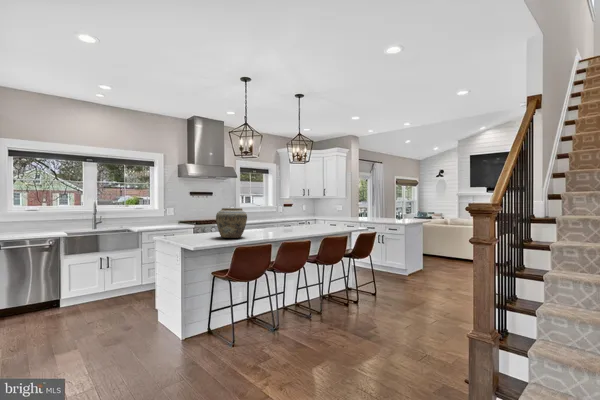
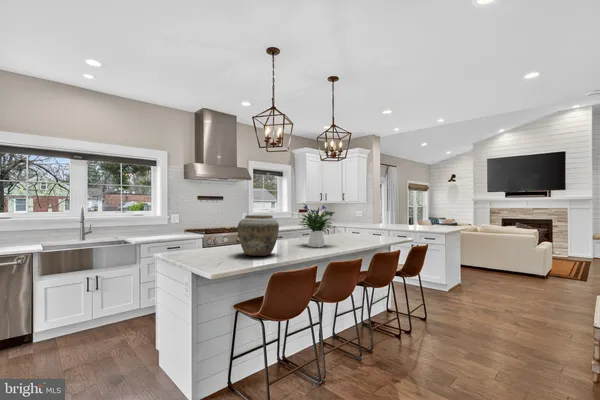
flower arrangement: none [262,198,297,233] -> present [299,204,335,247]

